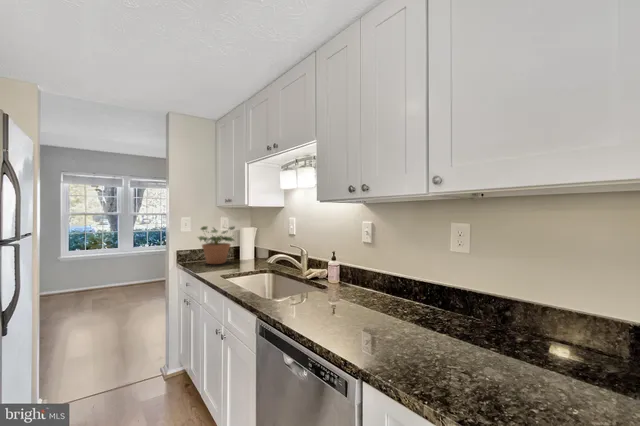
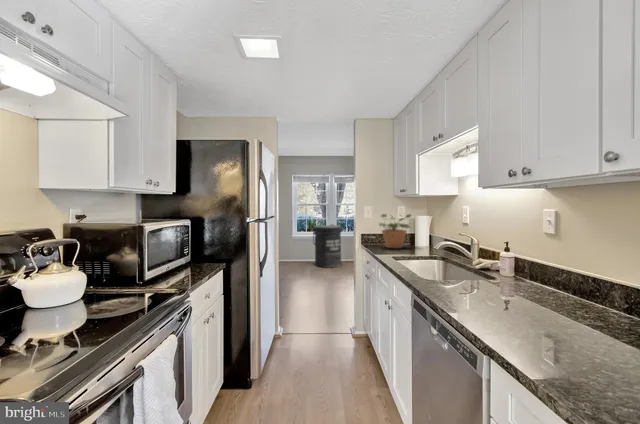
trash can: none [96,238,140,293] -> present [313,224,342,268]

